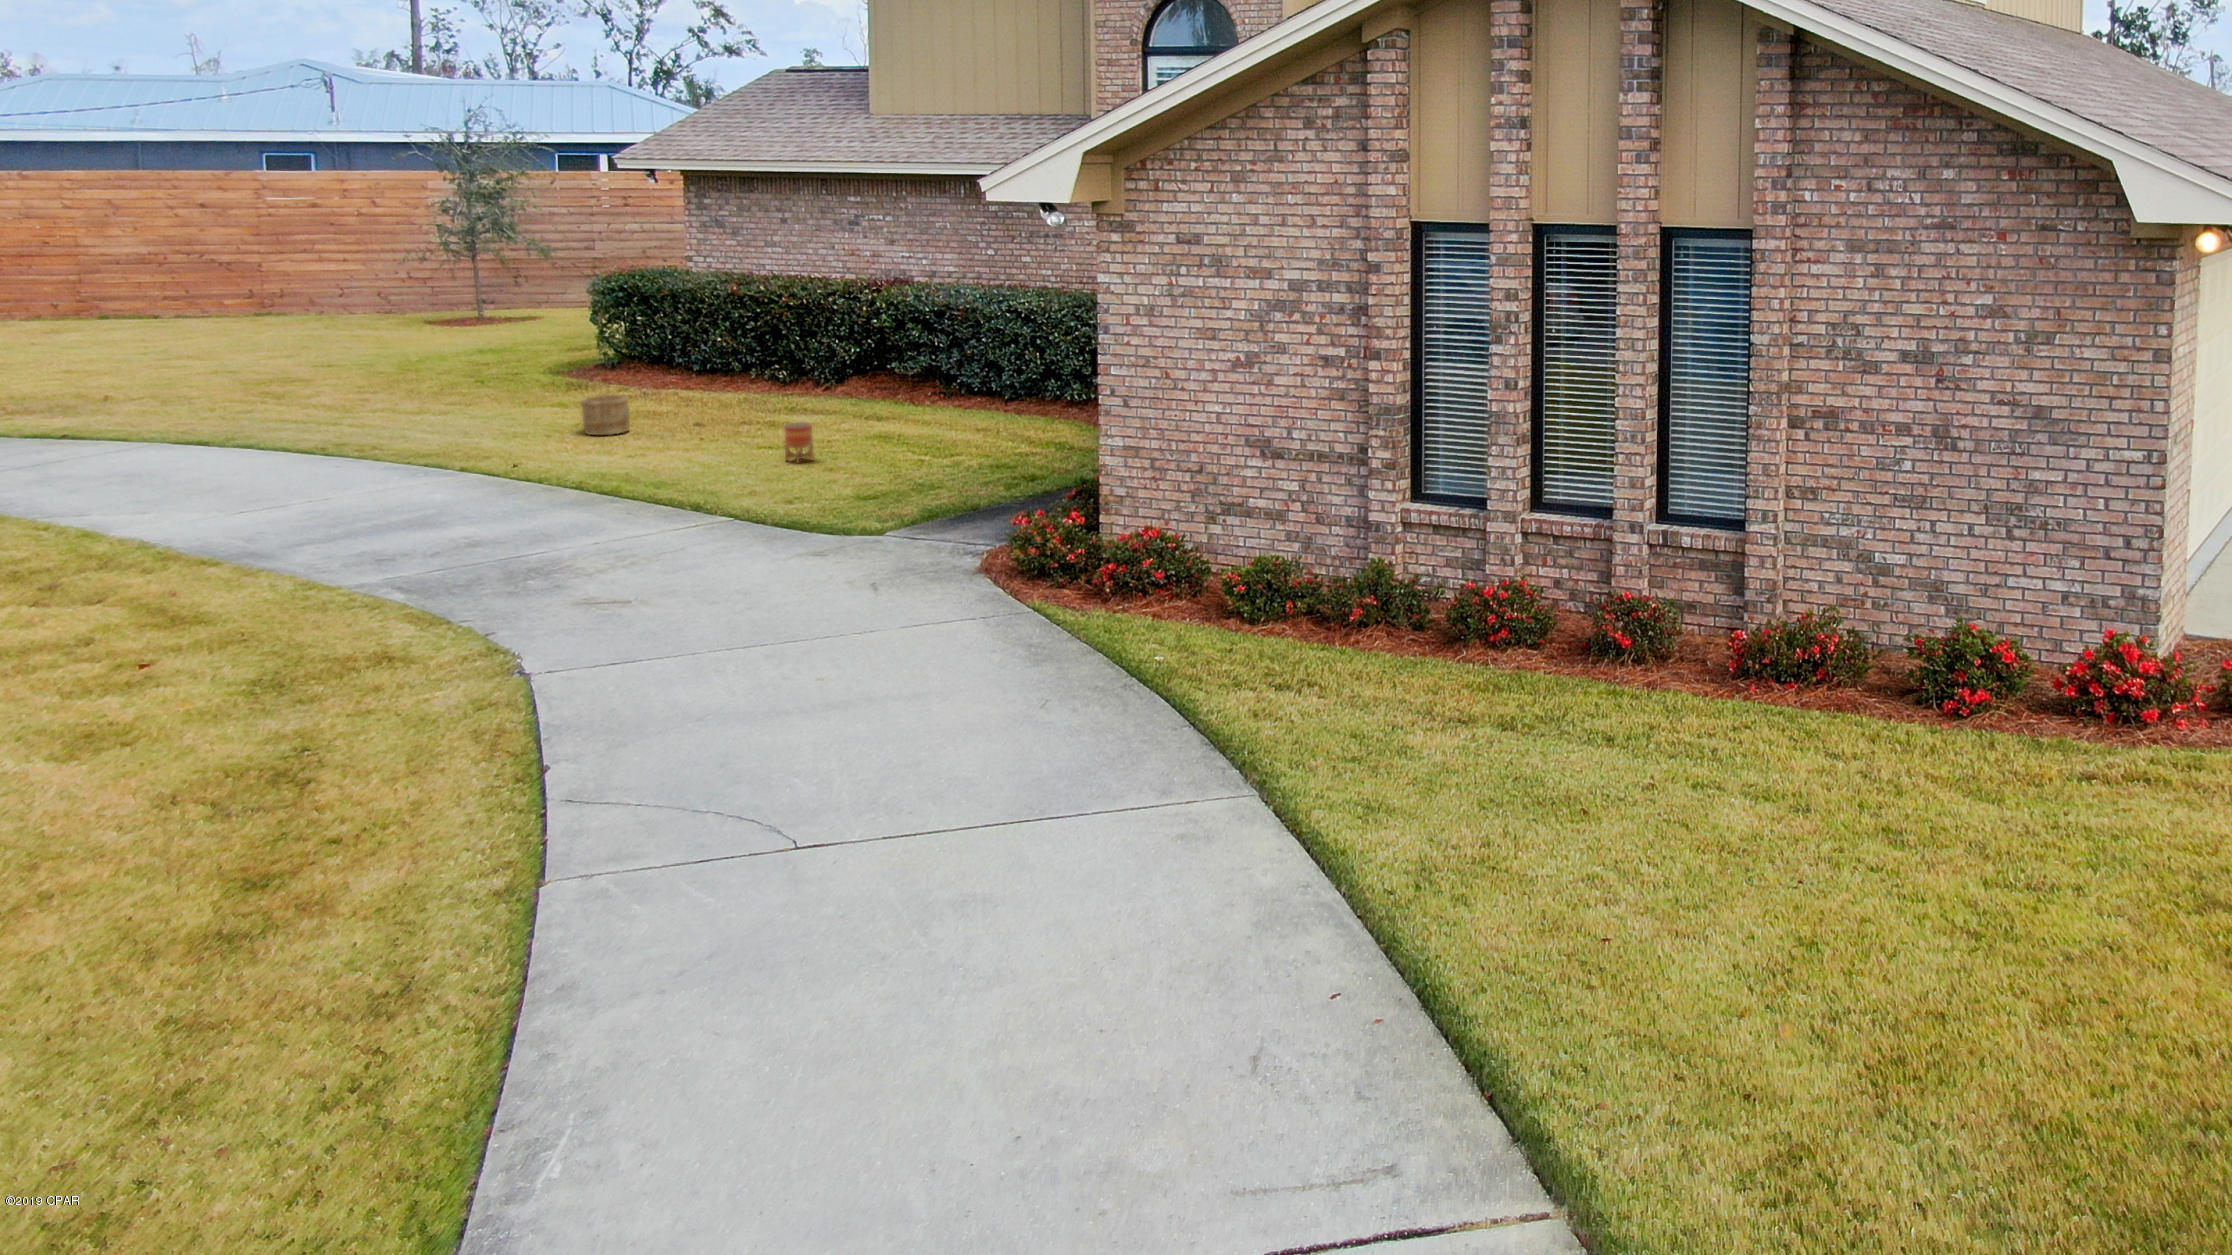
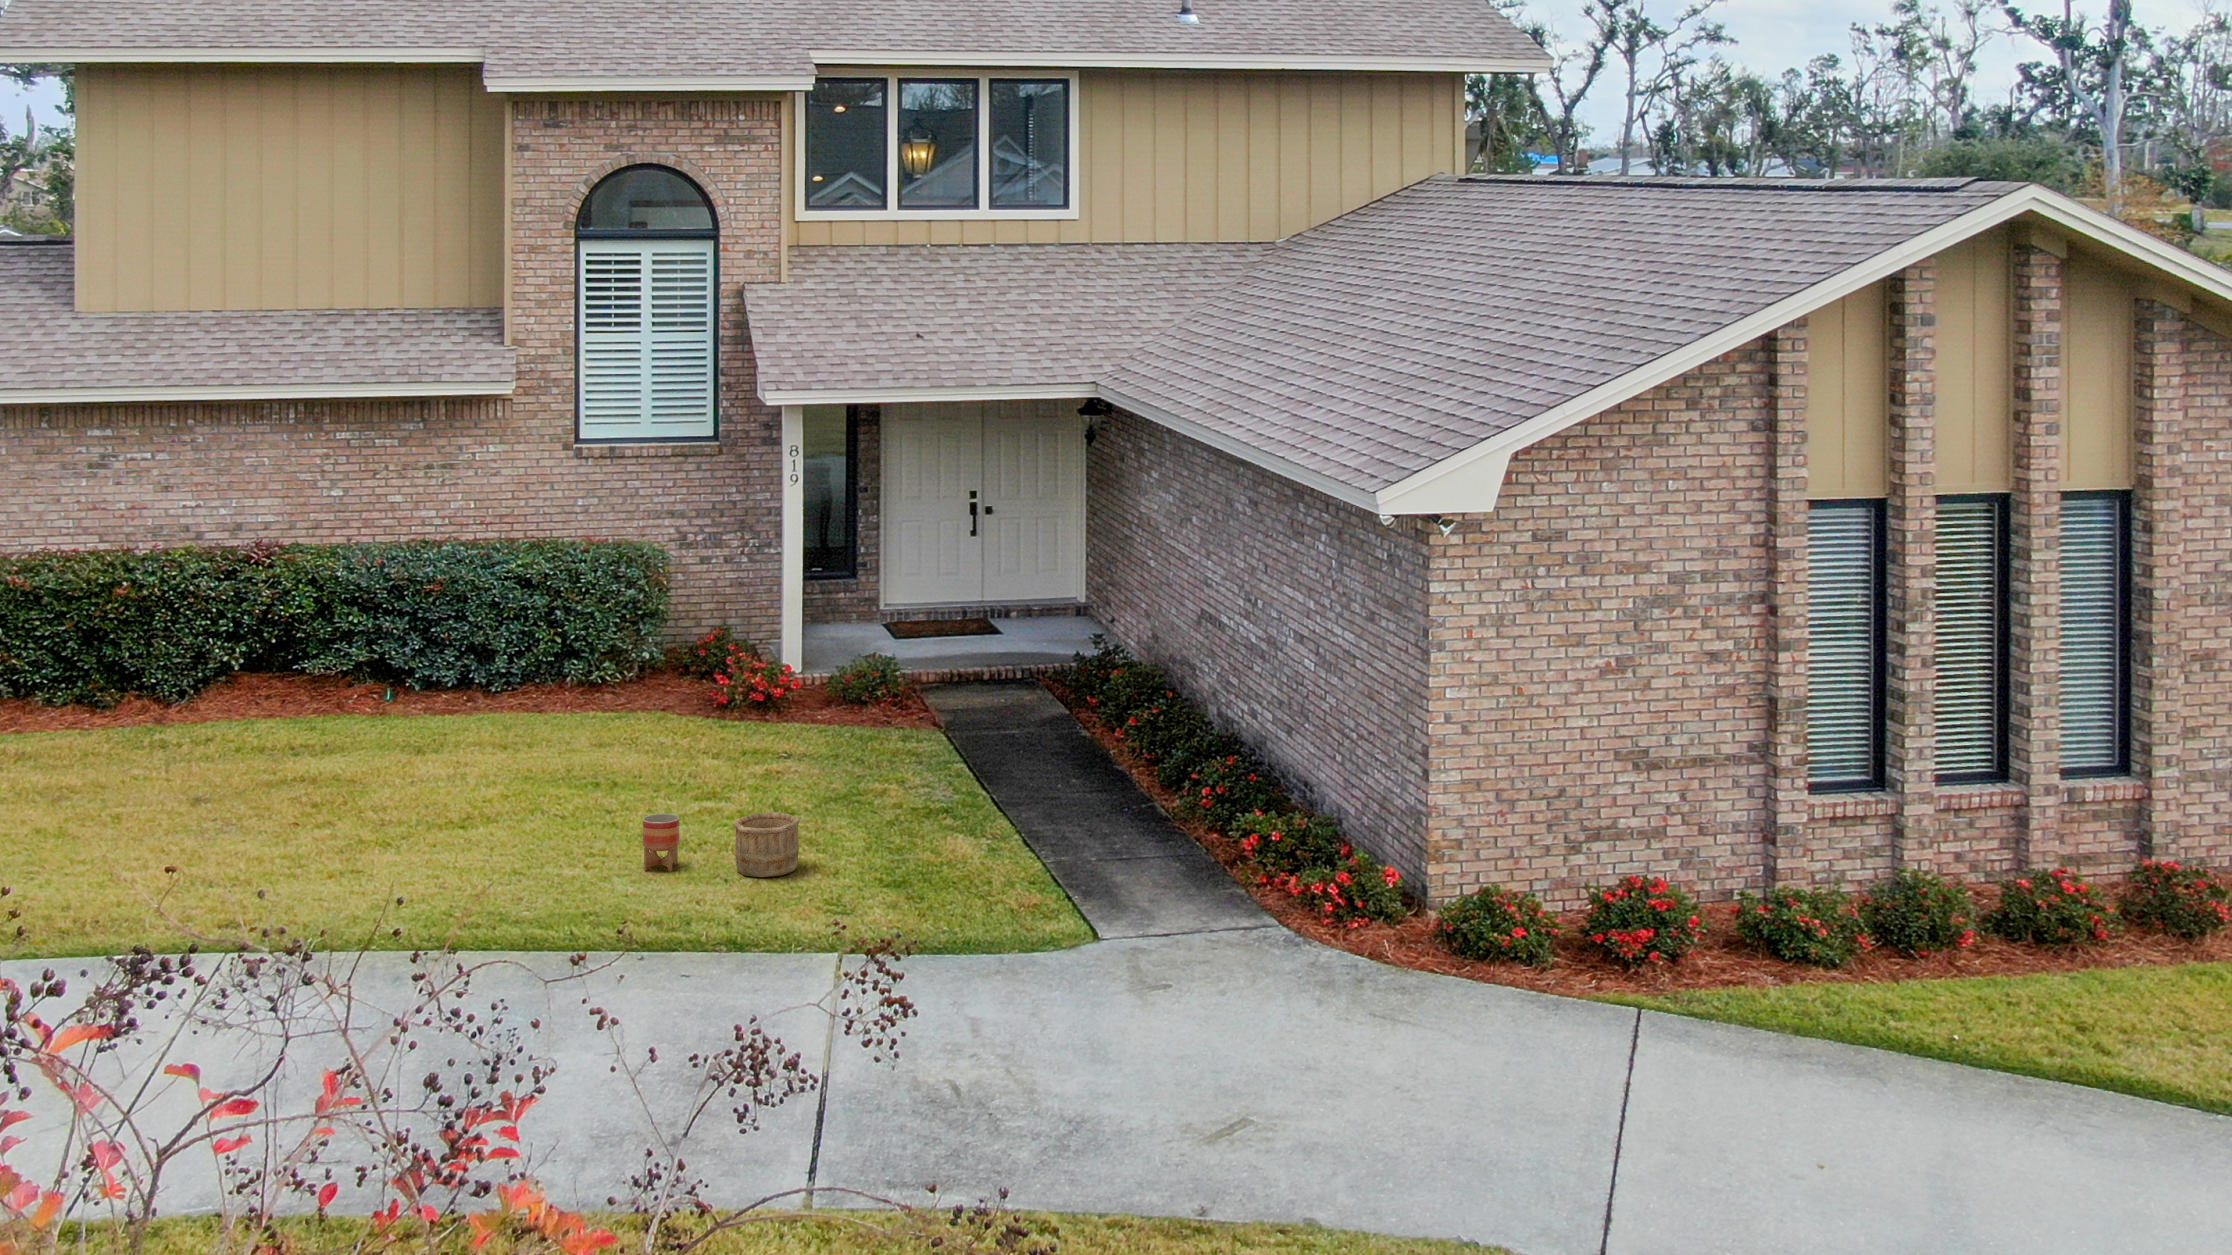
wooden bucket: present [581,395,630,435] -> present [733,812,800,877]

